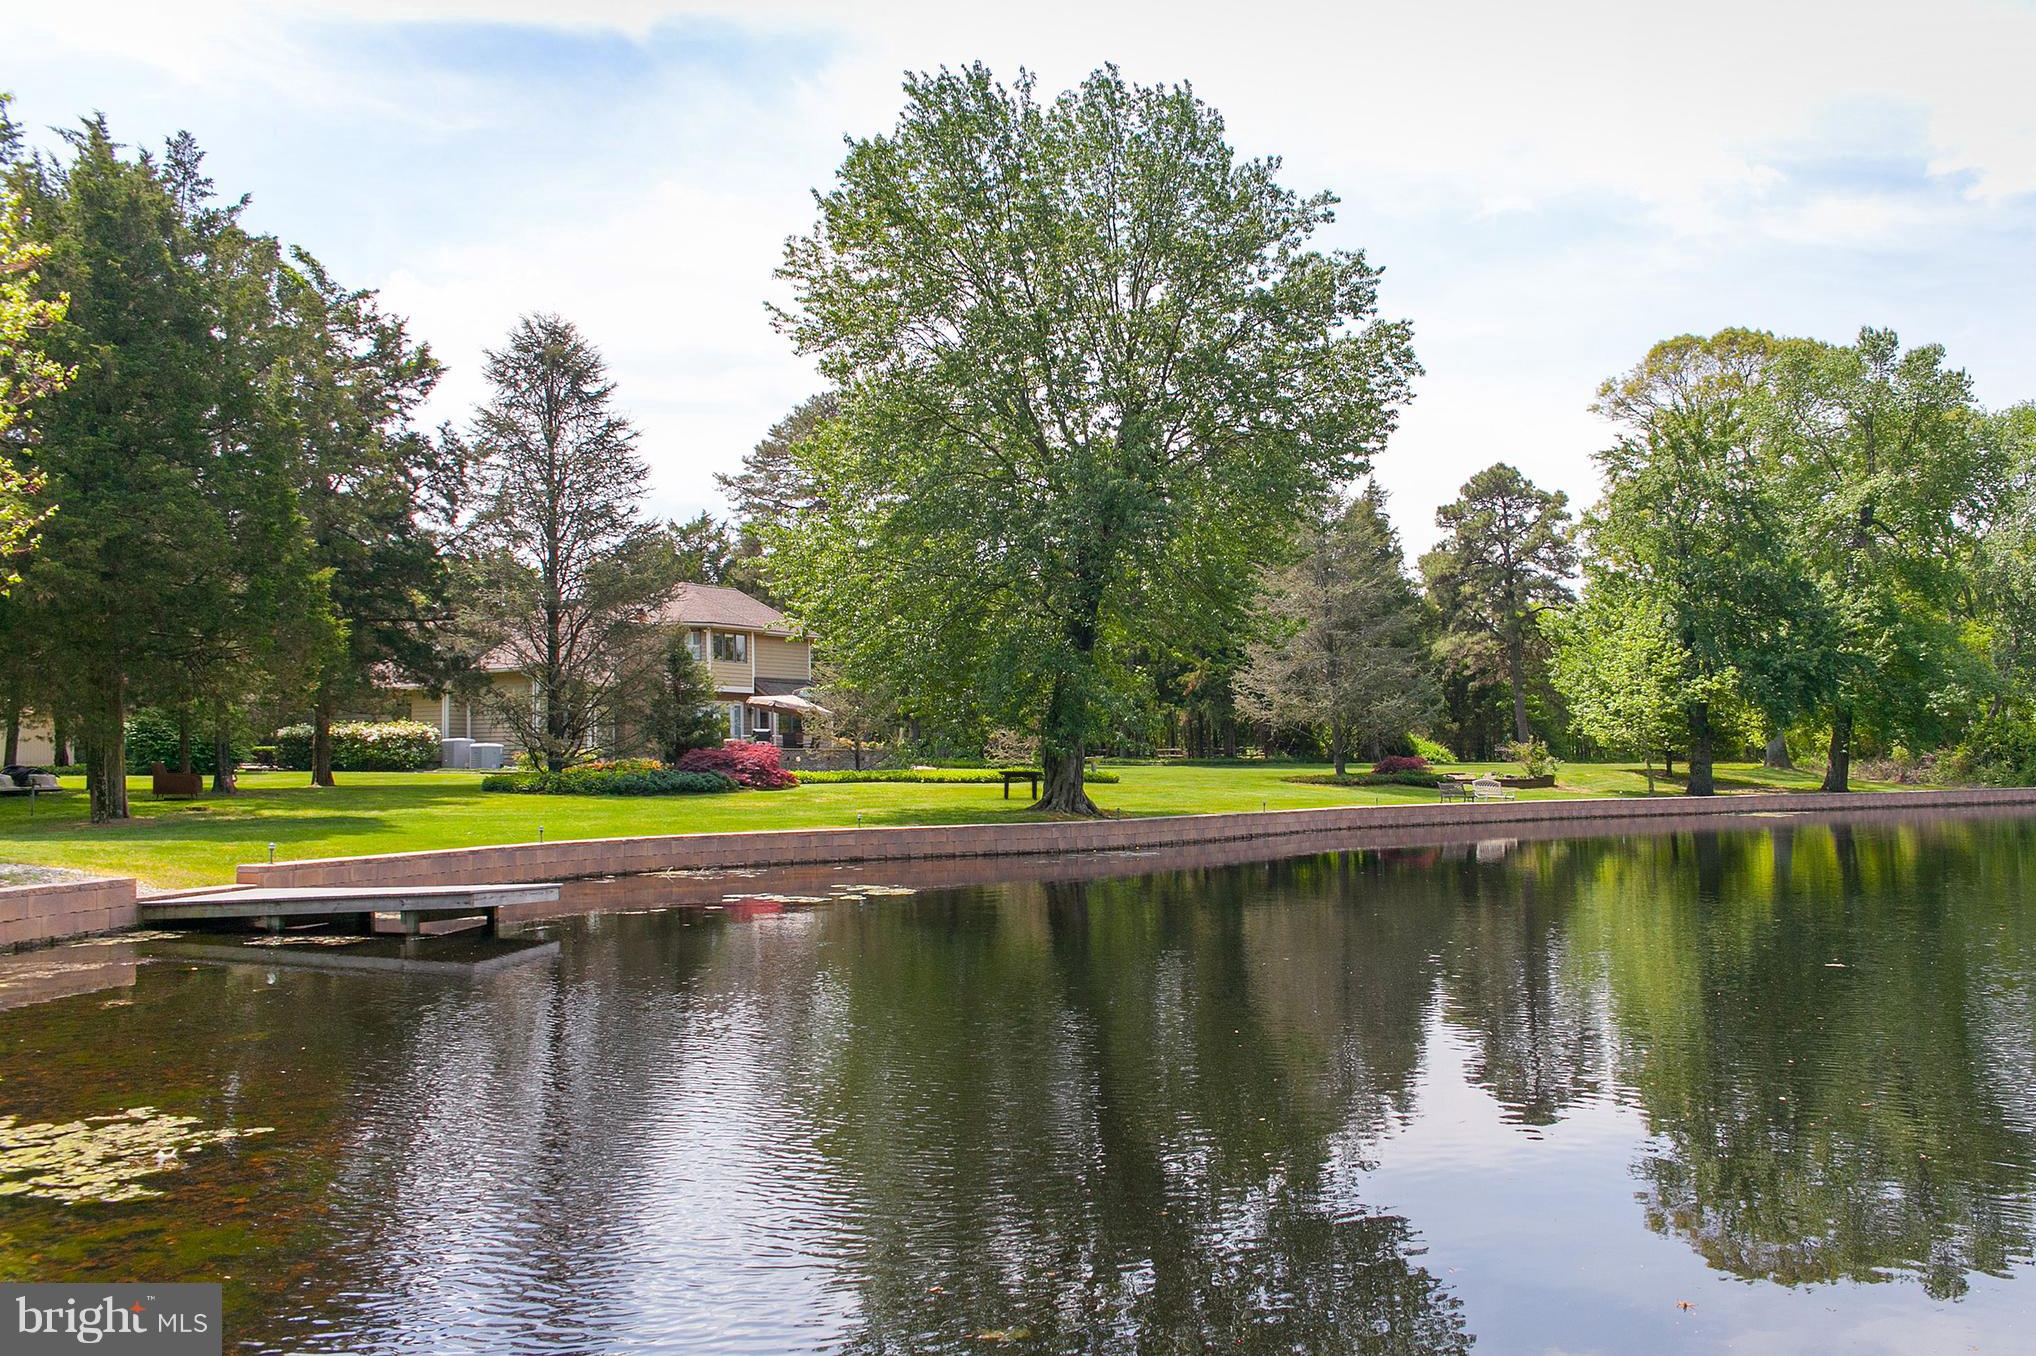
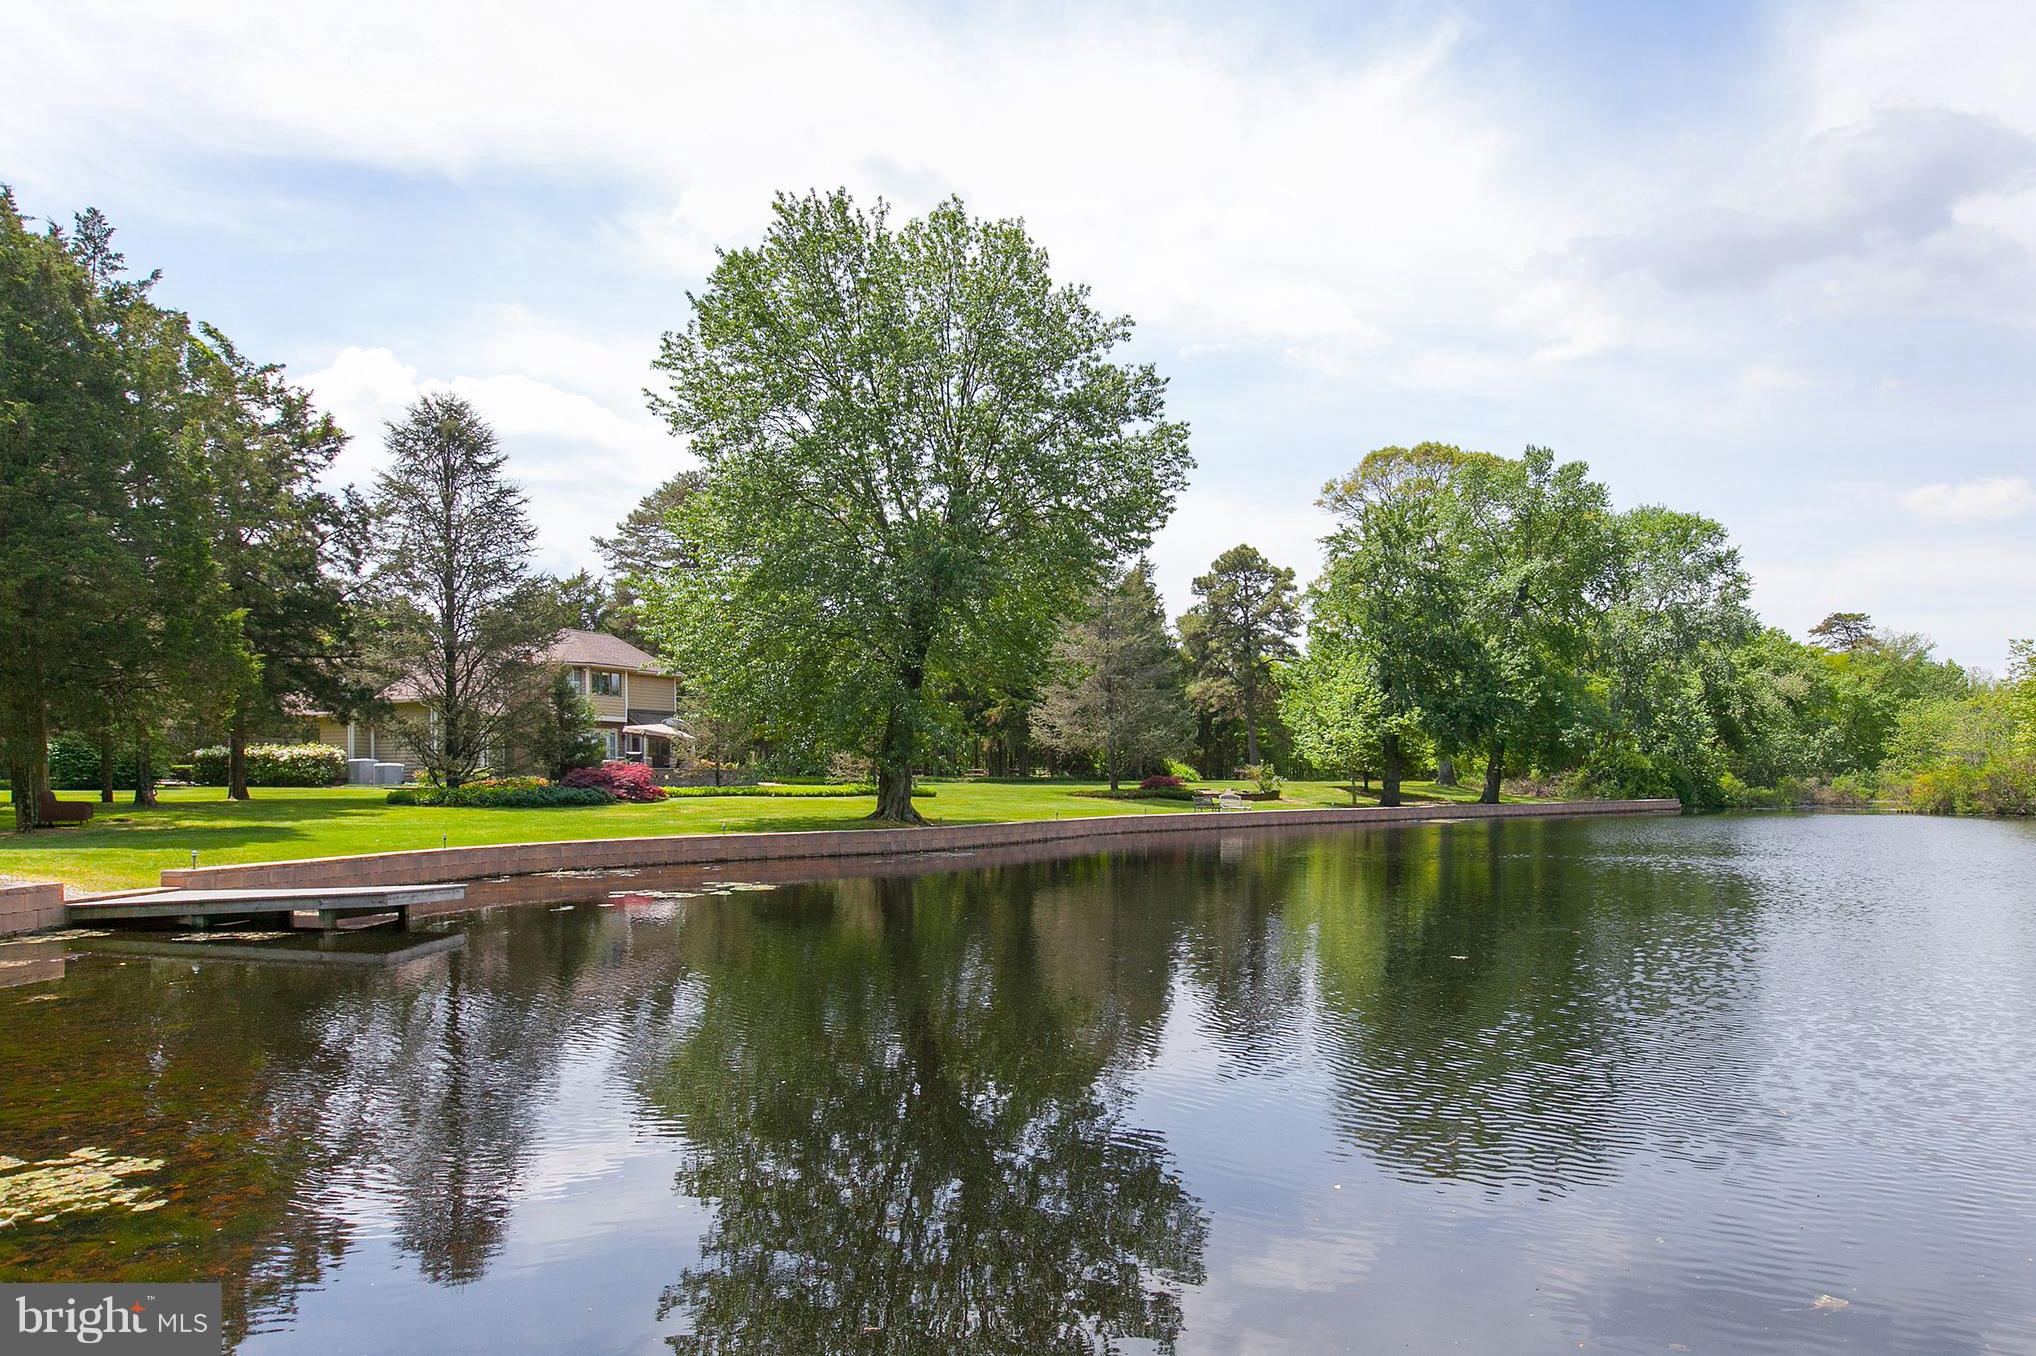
round table: present [998,771,1044,800] -> none [842,794,882,819]

